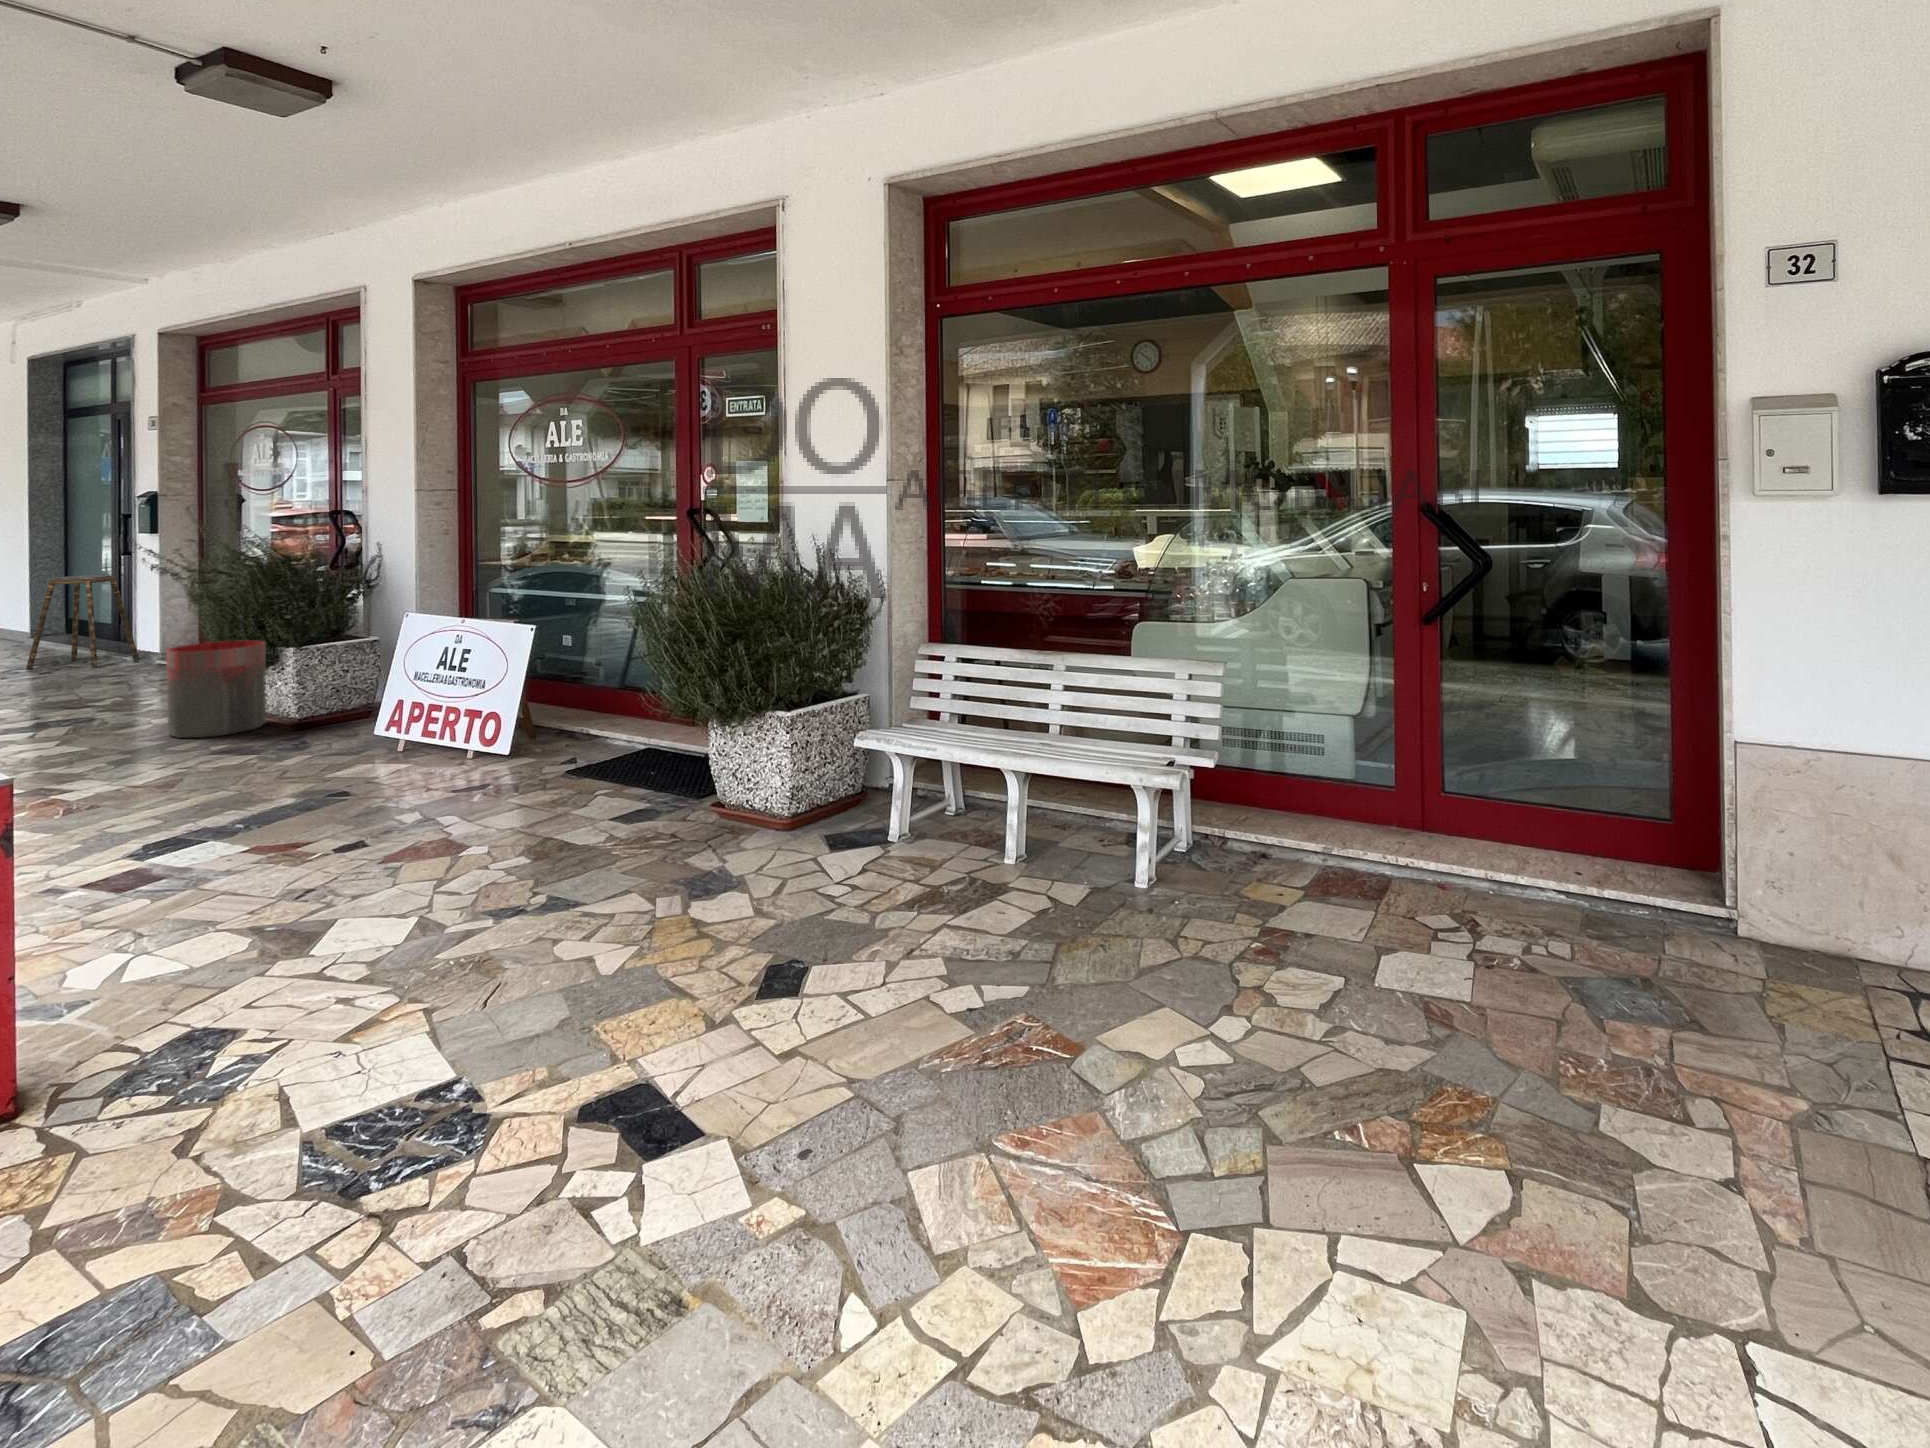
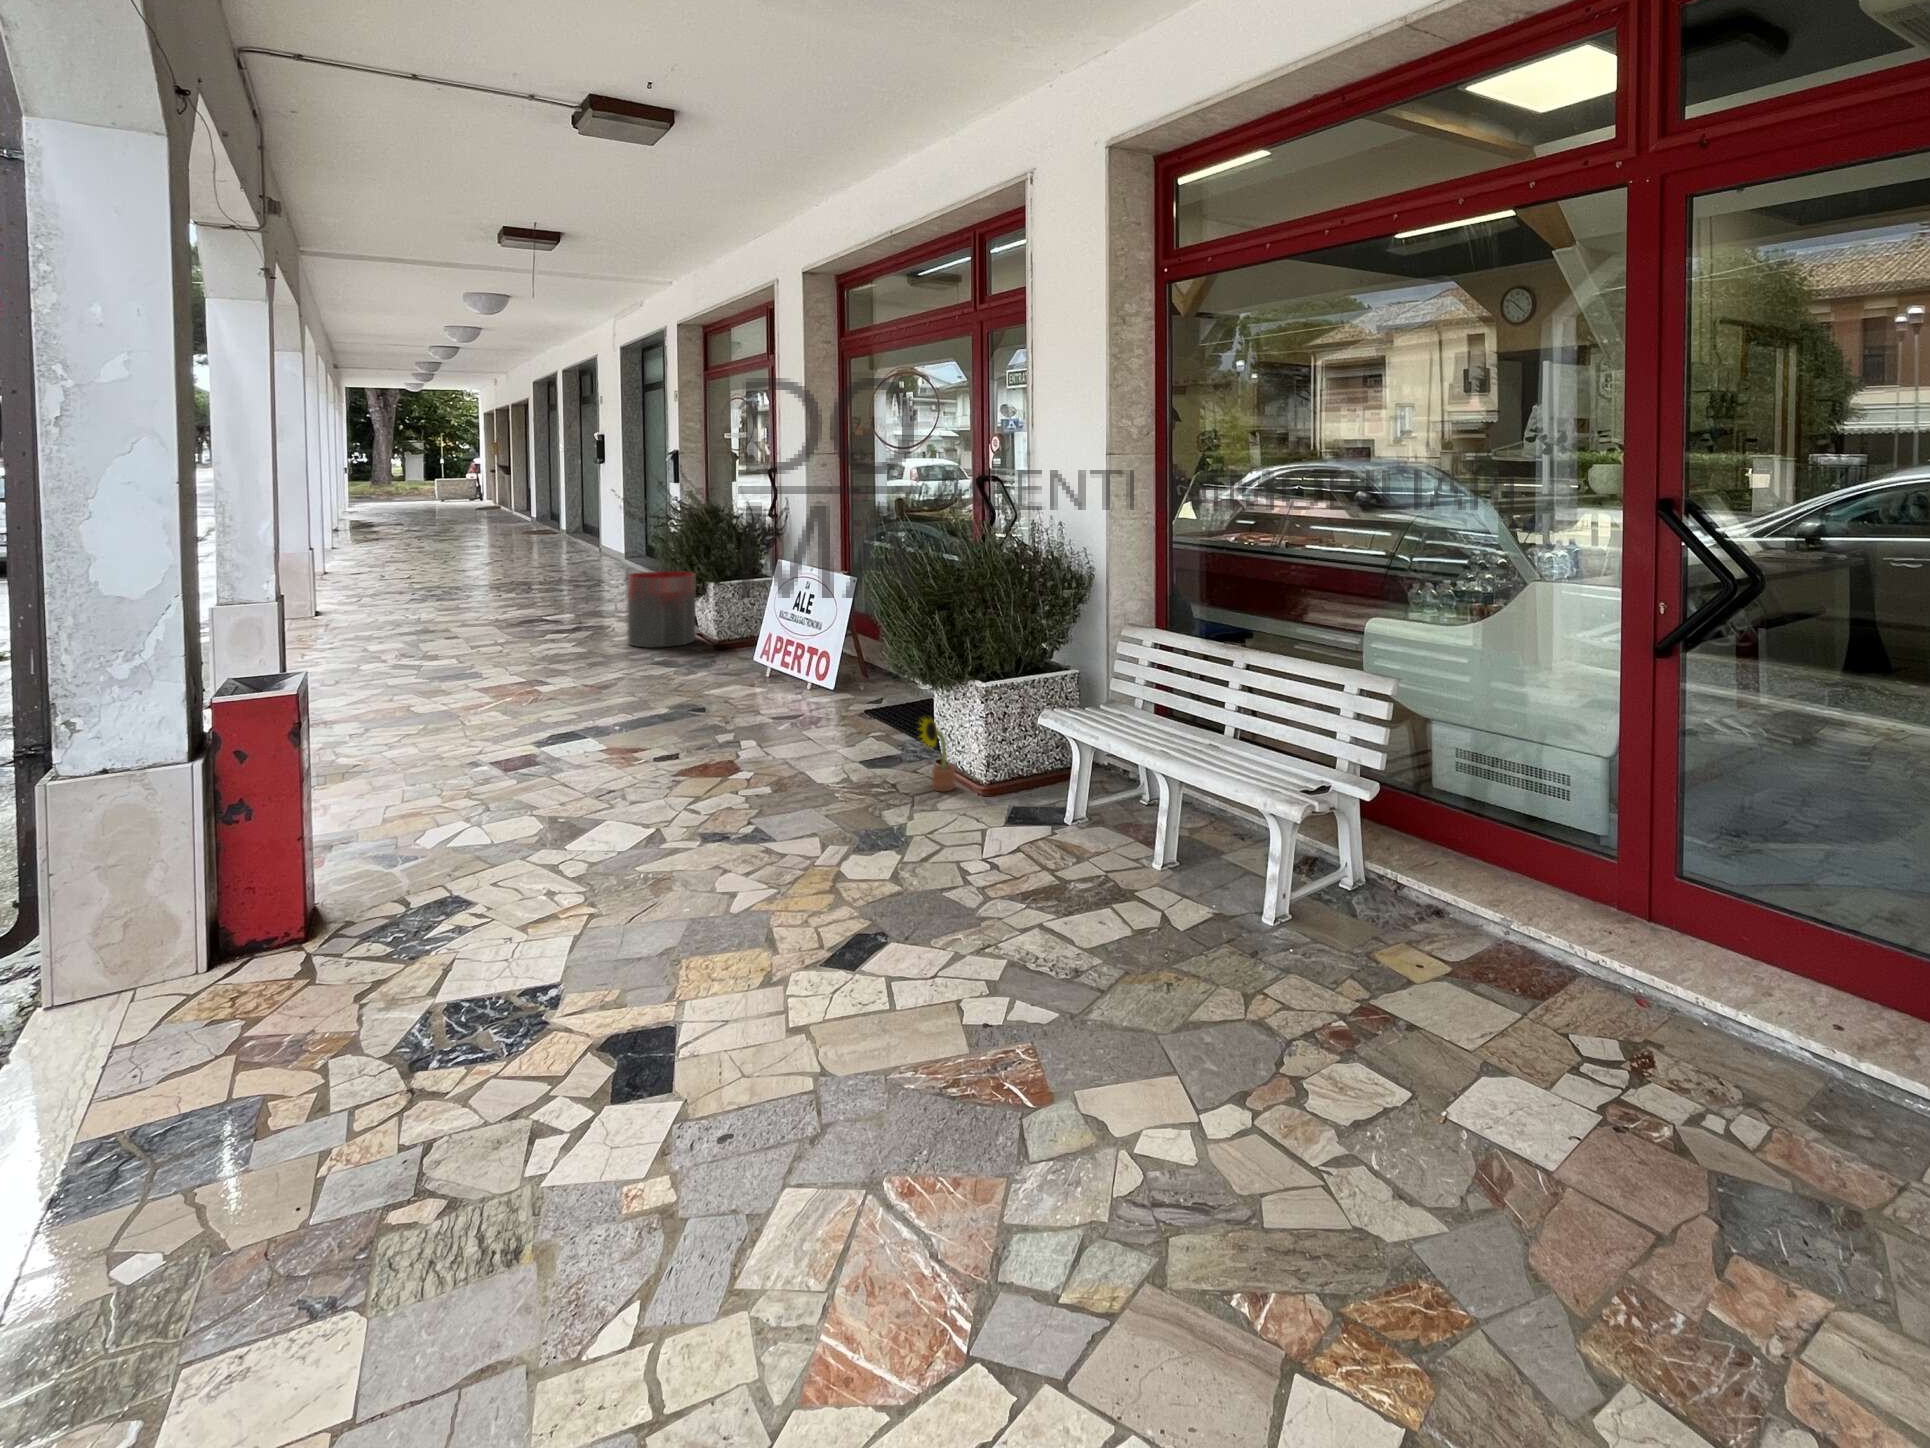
stool: present [26,575,139,670] -> none [595,511,667,583]
decorative plant: none [703,754,747,832] -> present [919,718,955,791]

